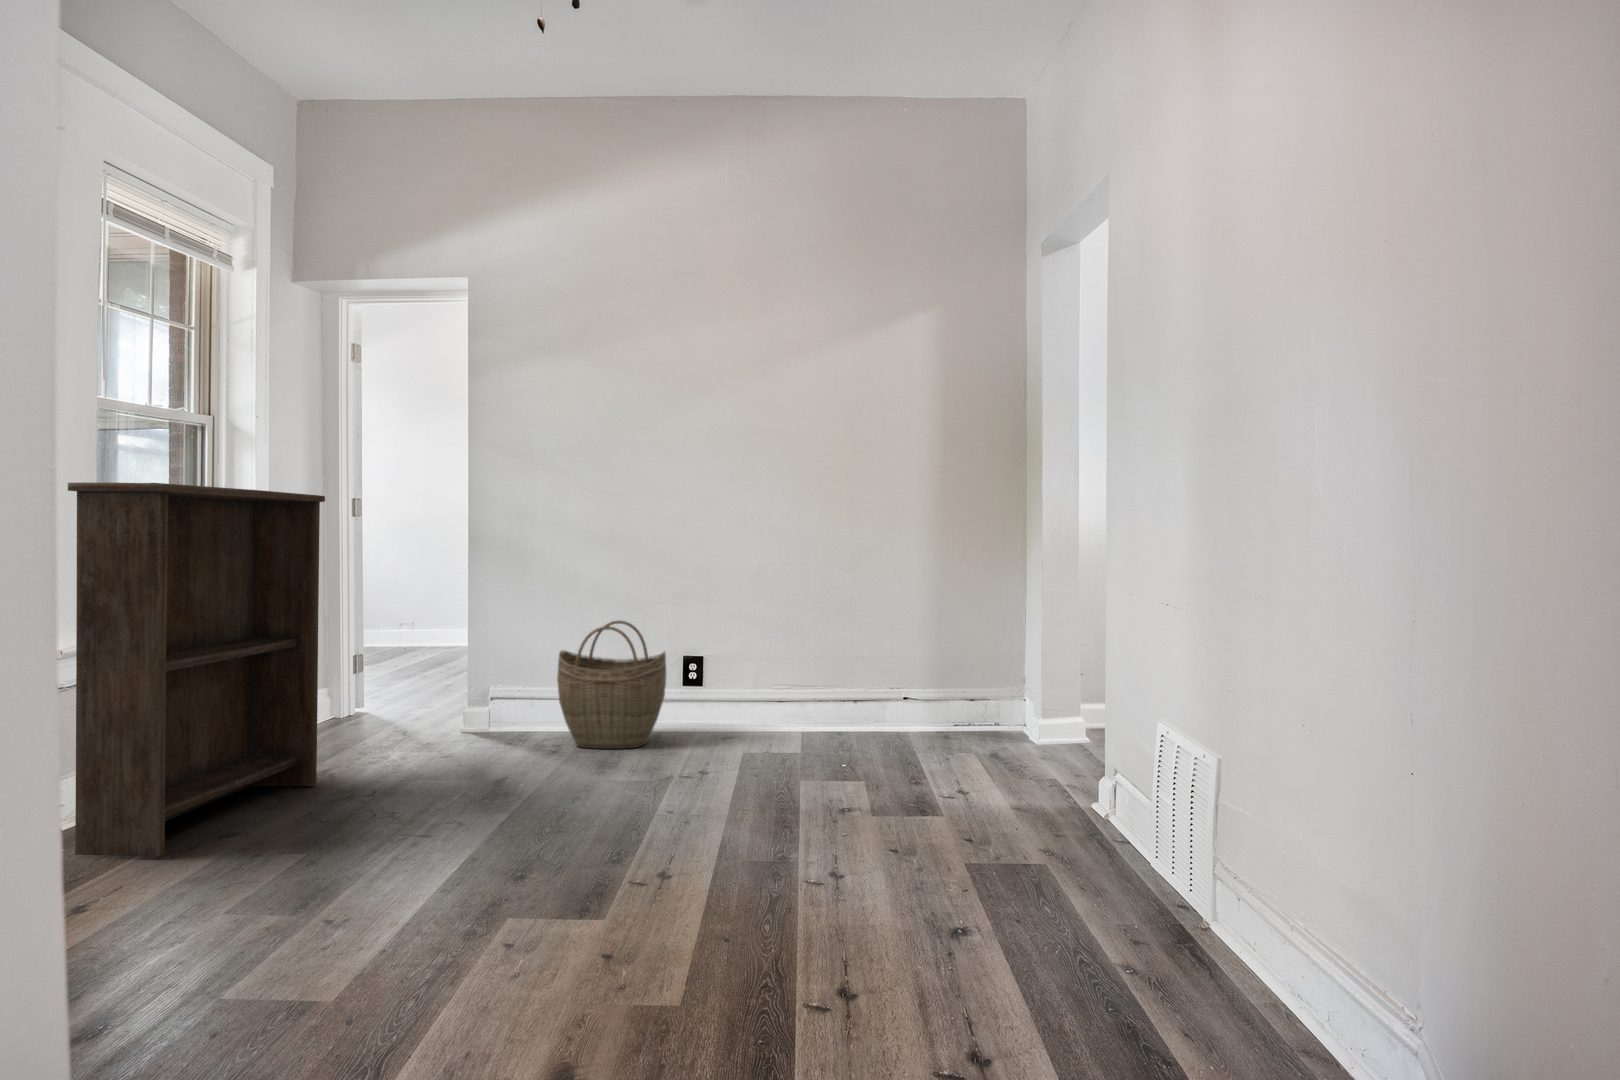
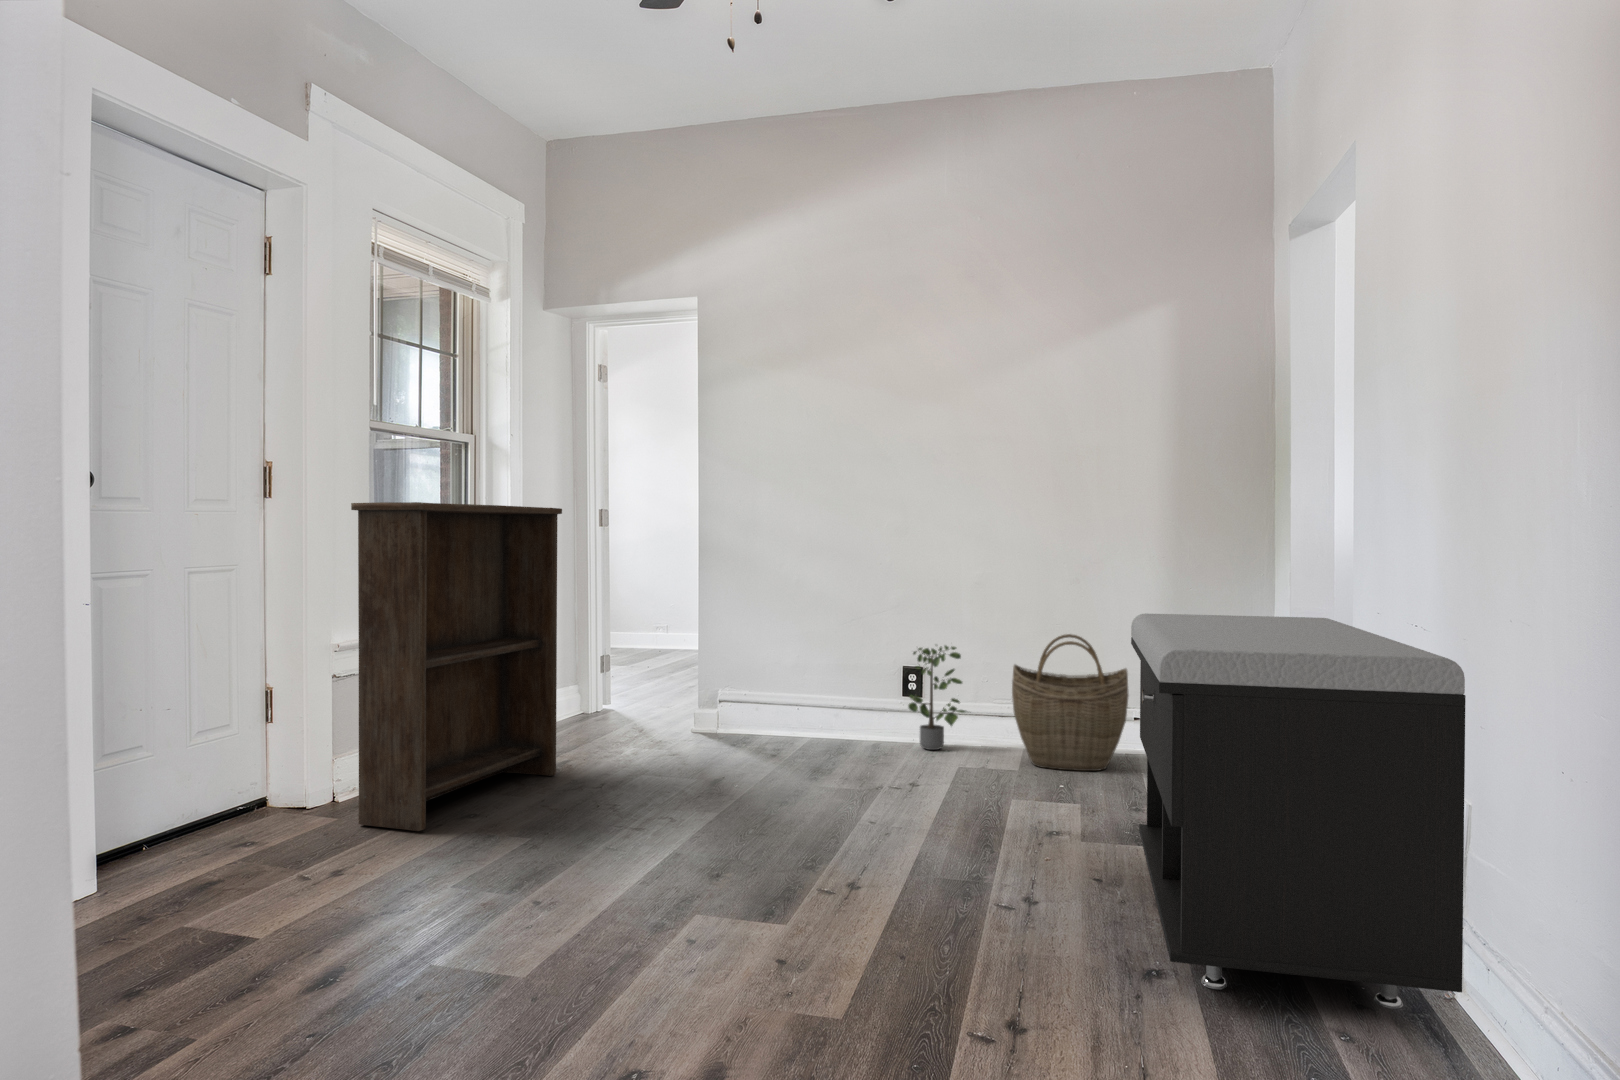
storage bench: none [920,598,1225,940] -> present [1131,613,1466,1009]
woven basket: present [557,621,666,749] -> present [1012,634,1129,771]
potted plant: none [693,633,756,739] -> present [908,646,966,750]

